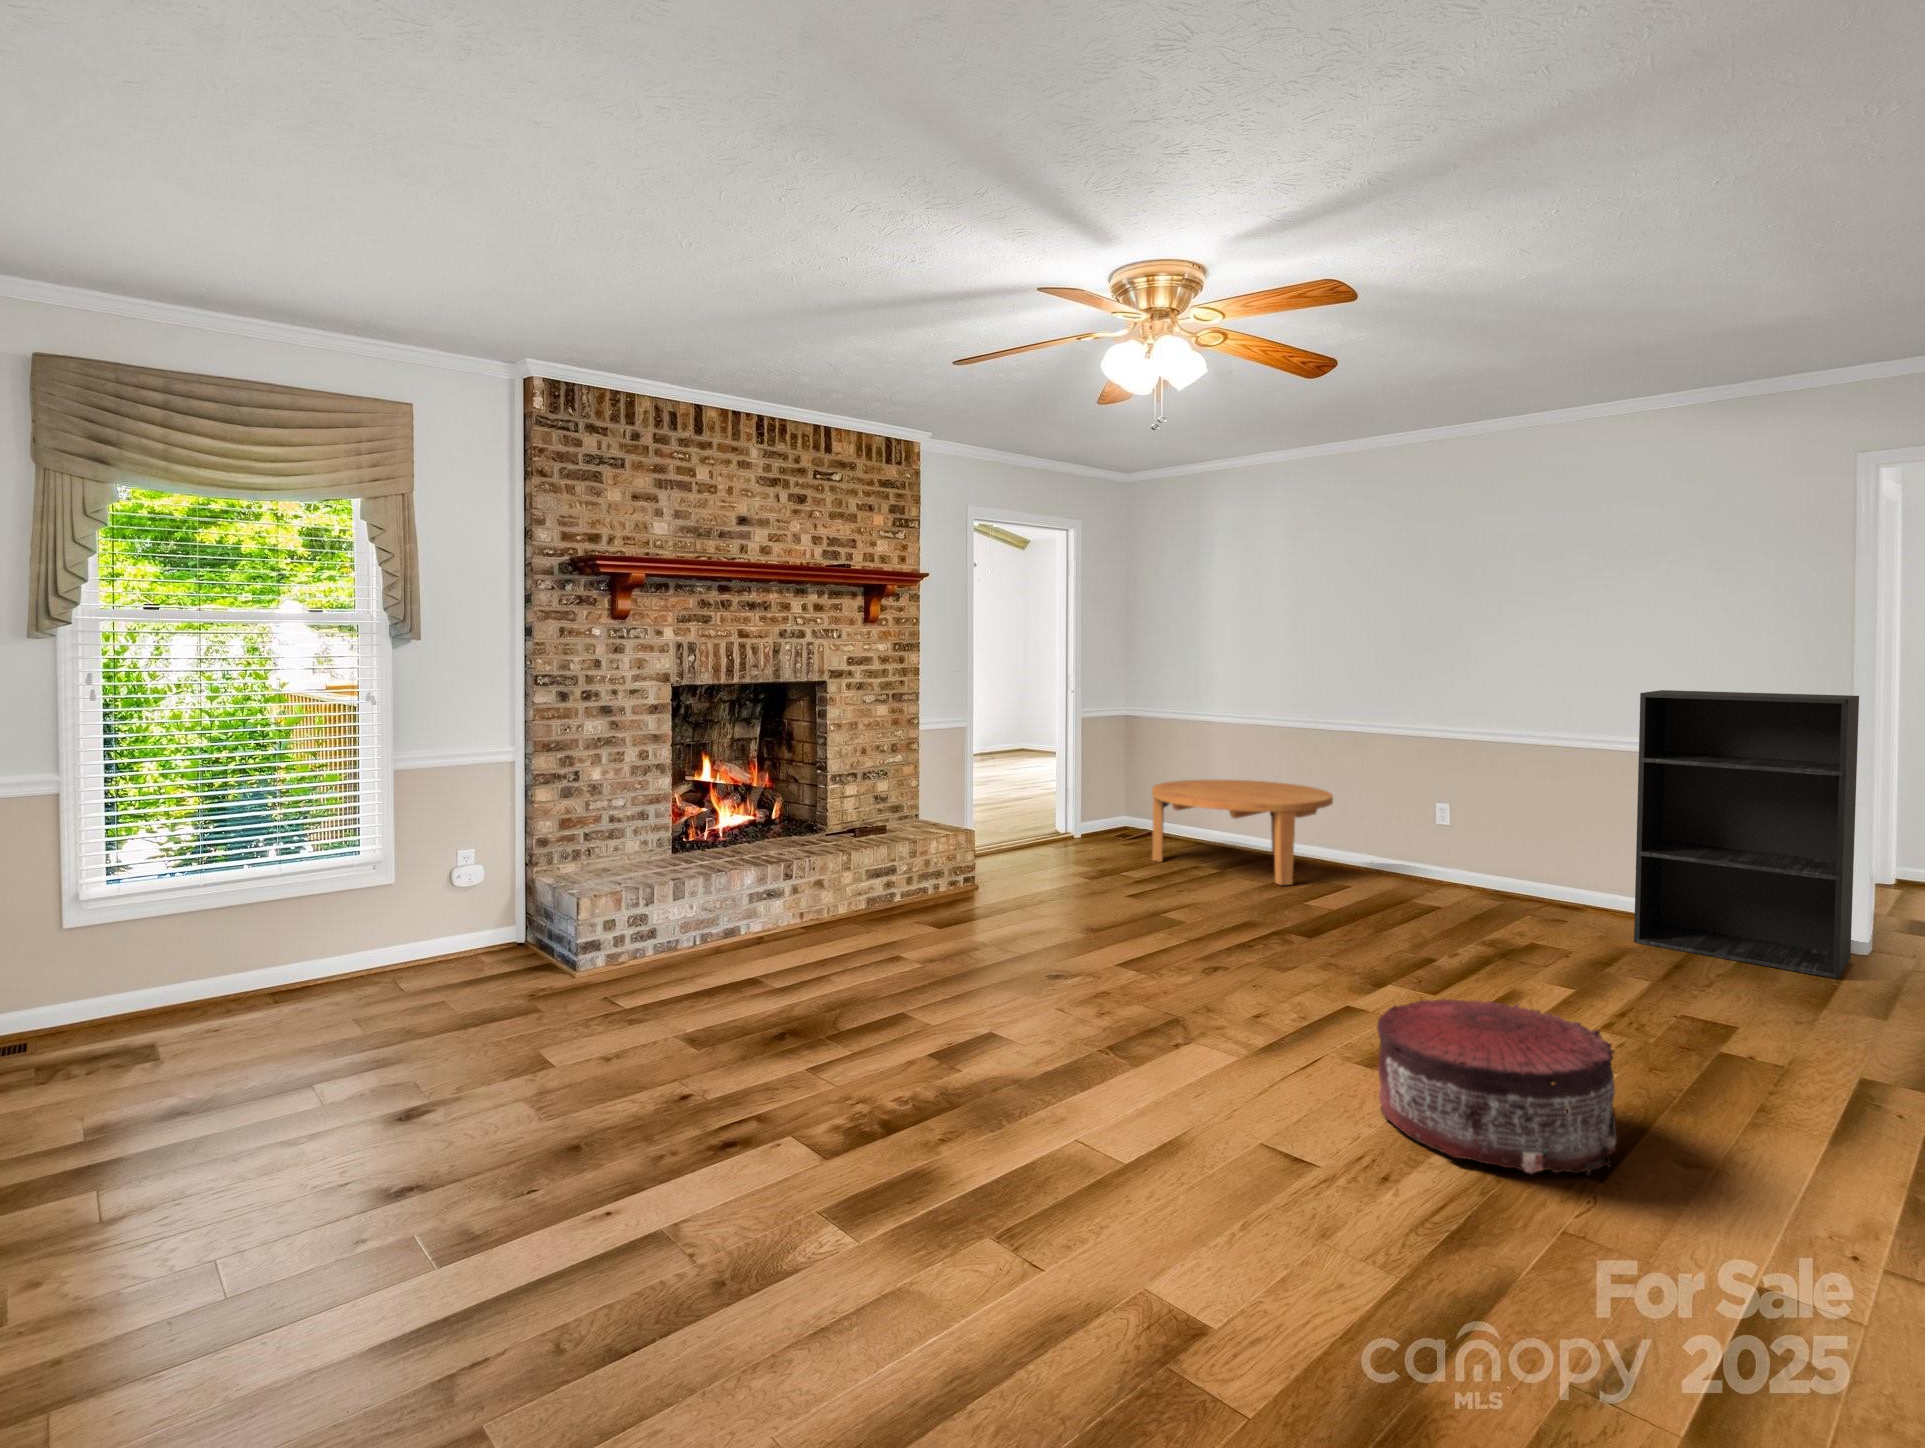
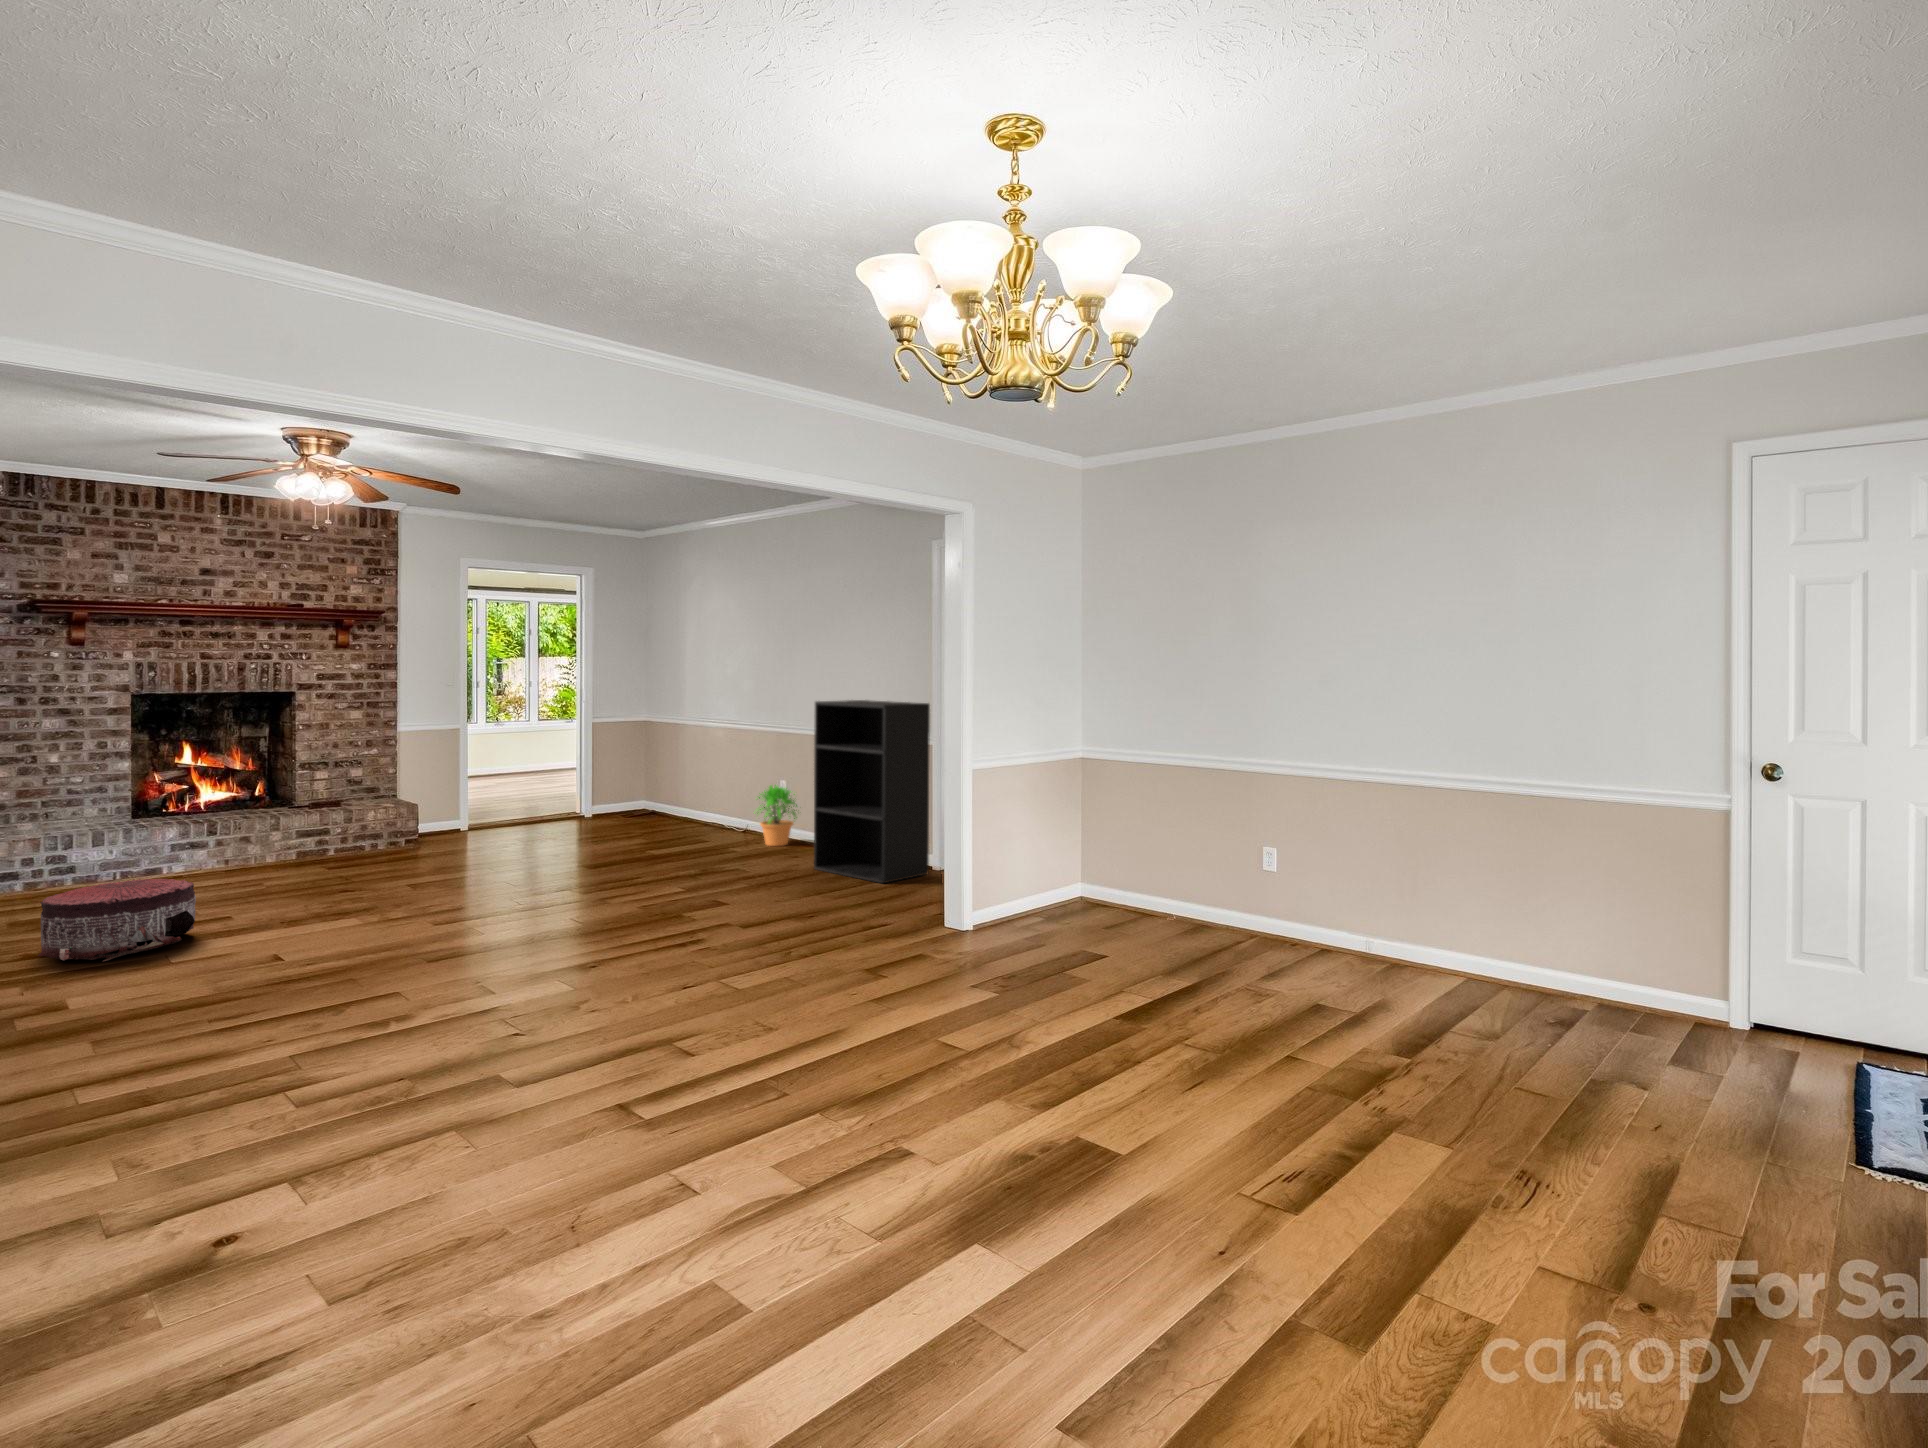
coffee table: present [1152,779,1333,885] -> none [593,769,729,843]
potted plant: none [1415,806,1487,893] -> present [754,785,797,846]
pouf: present [1377,998,1617,1175] -> present [38,879,196,961]

